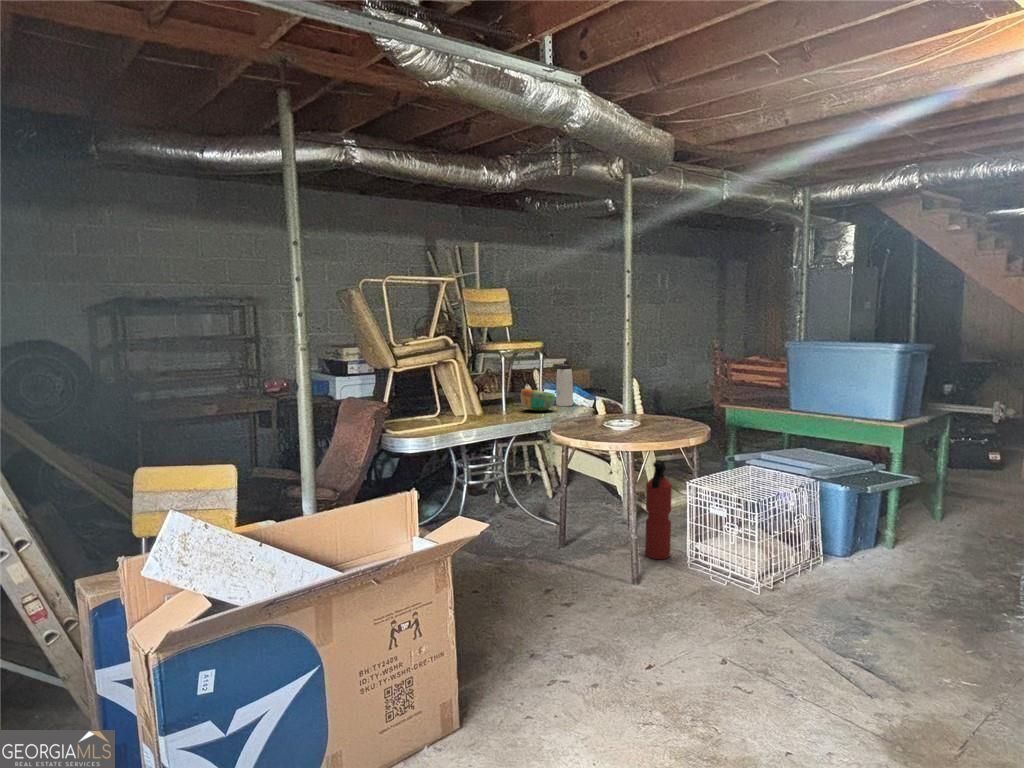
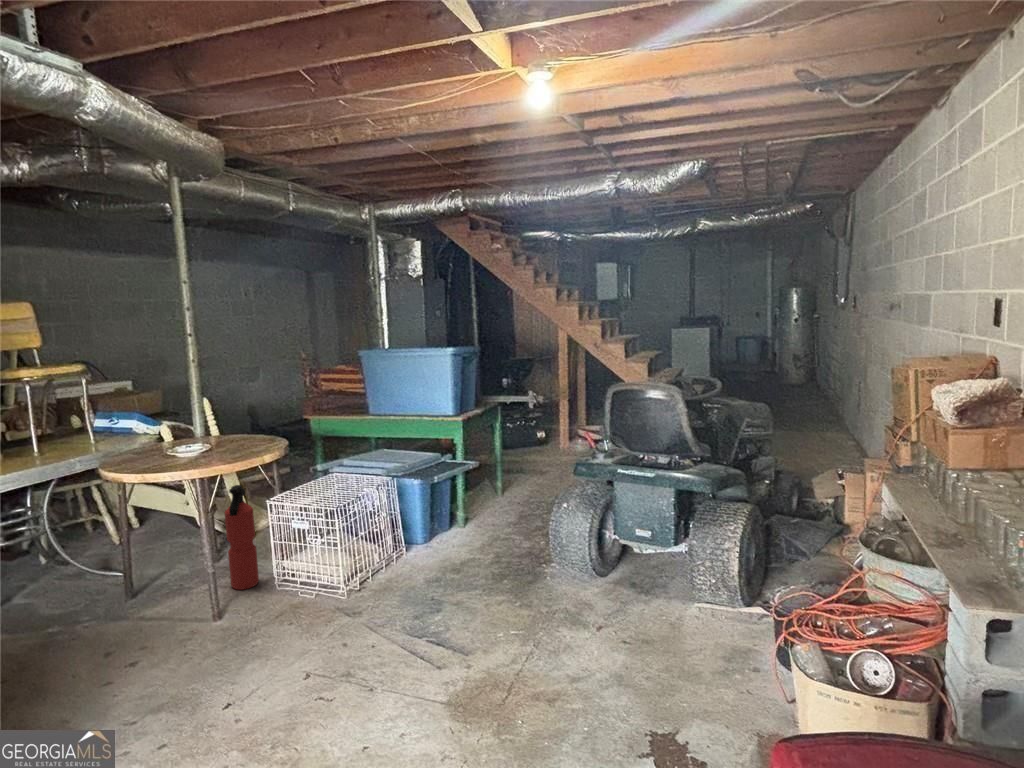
thermos bottle: present [553,361,573,406] -> none [101,387,133,439]
bowl: present [520,389,555,411] -> none [55,425,105,450]

